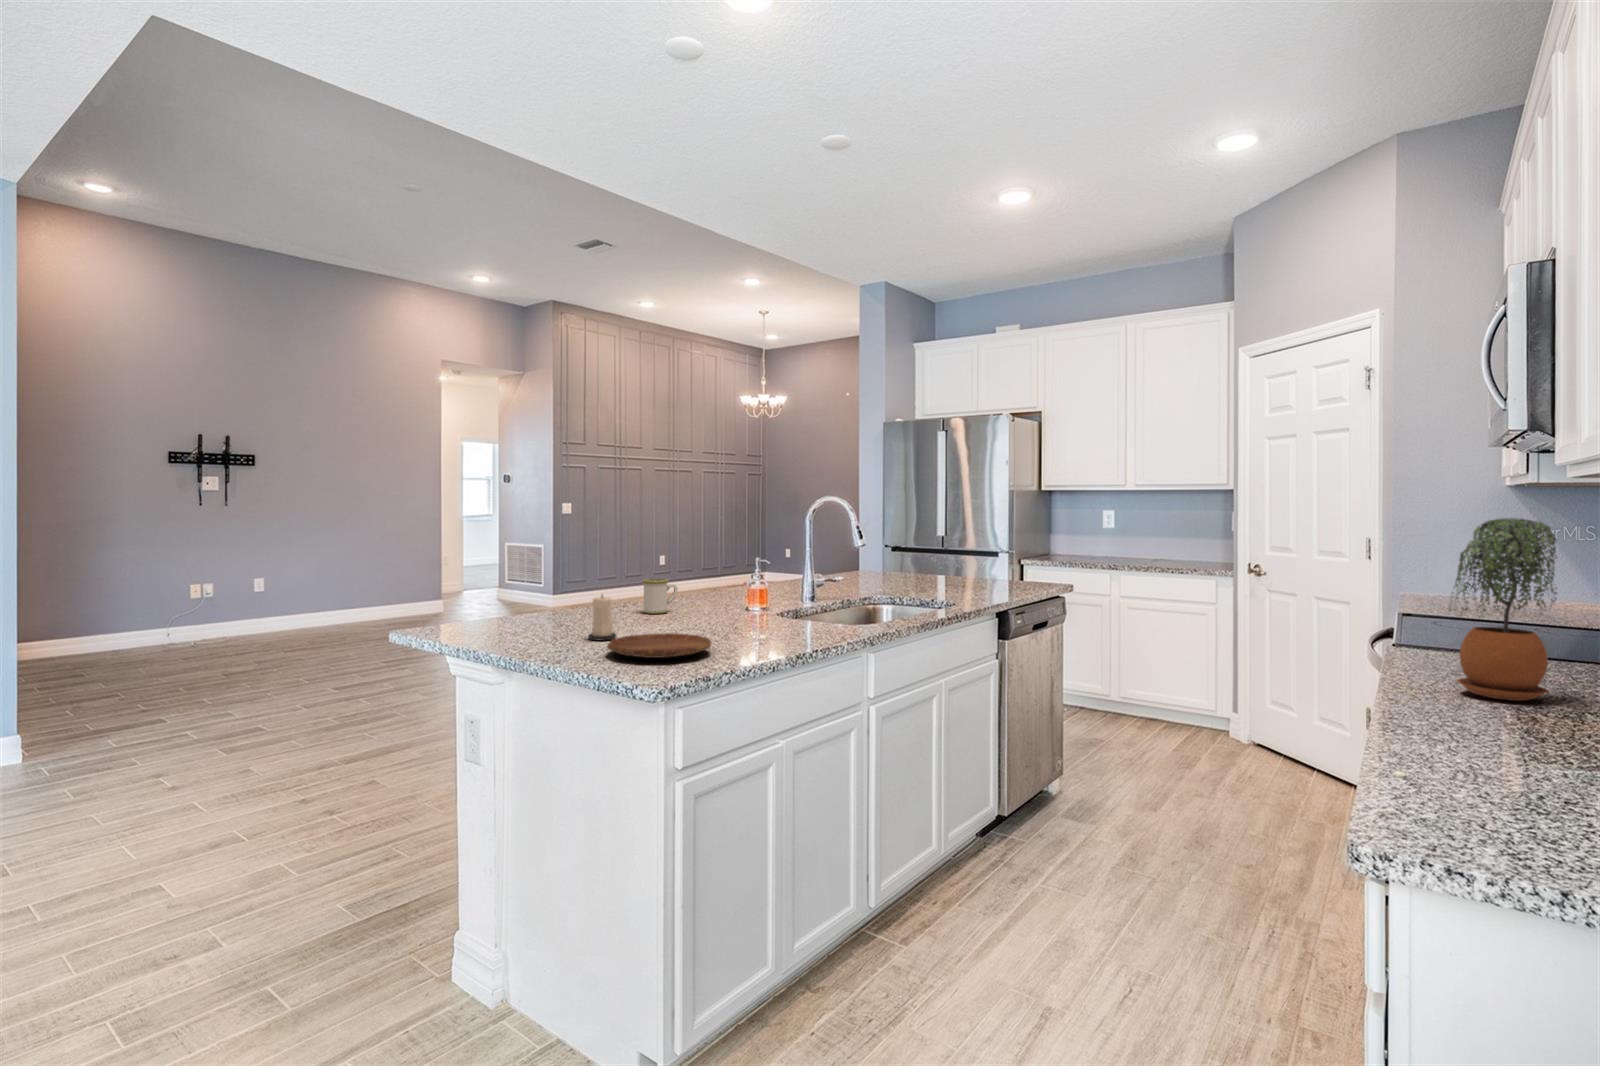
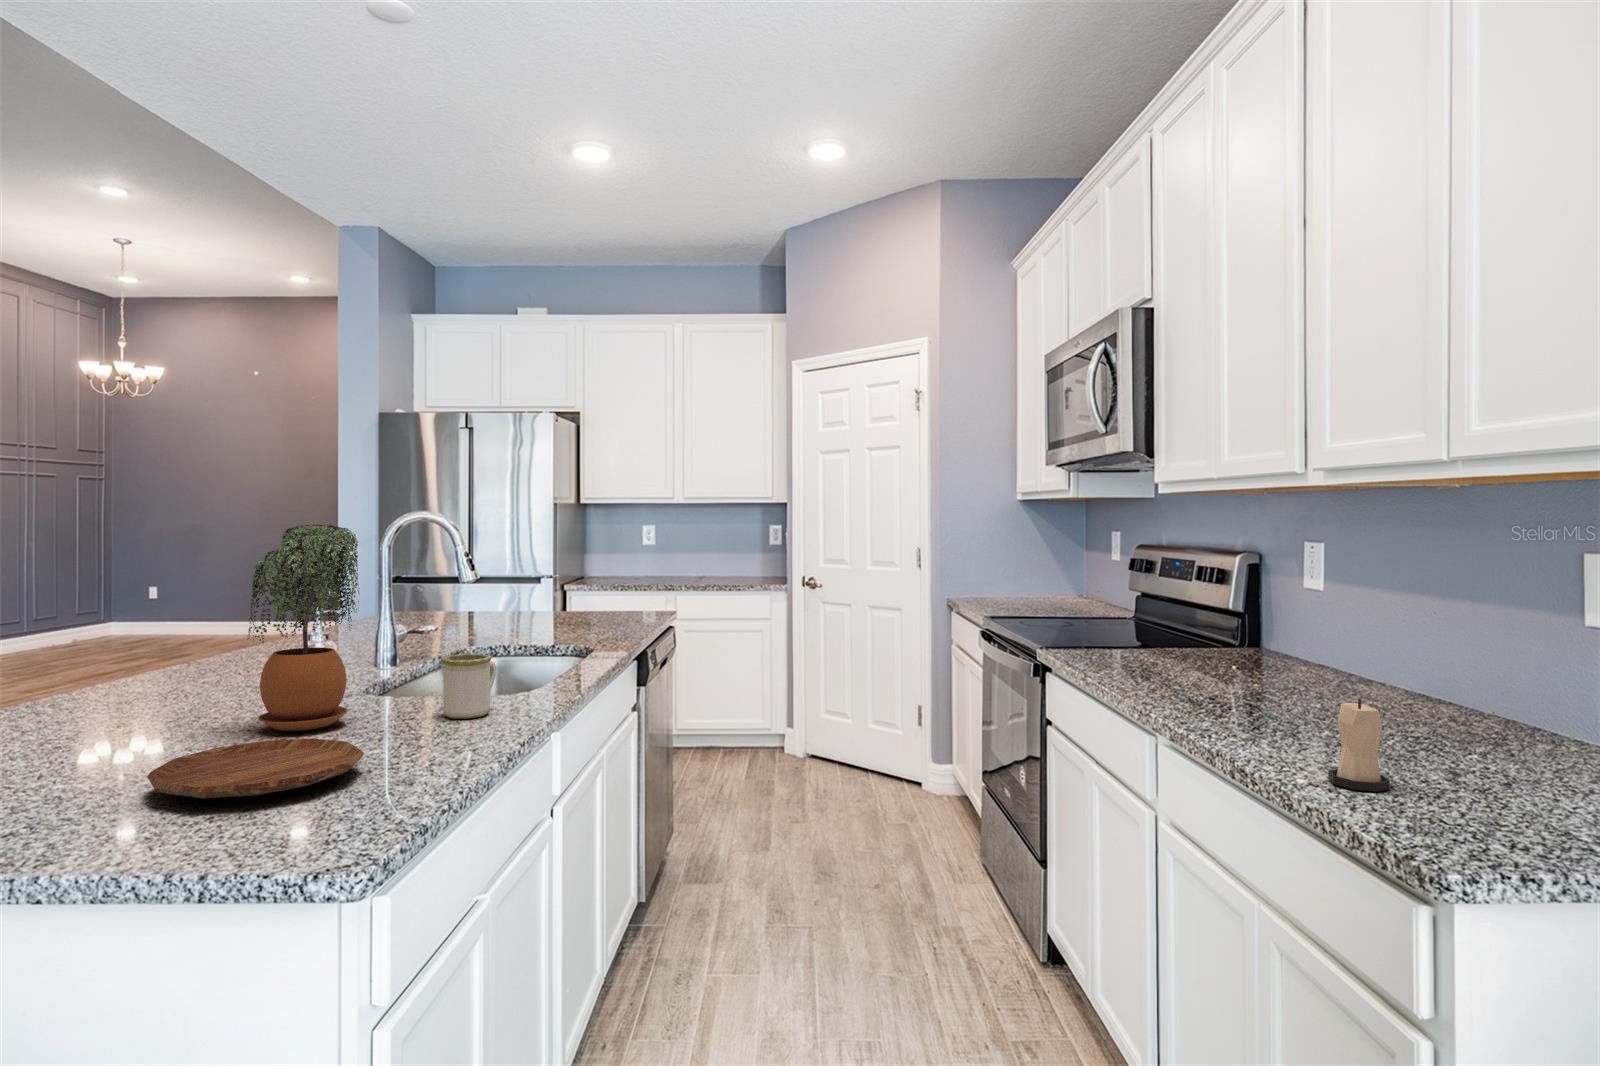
potted plant: present [1449,518,1557,701] -> present [248,525,359,731]
mug: present [643,579,678,614] -> present [442,654,497,719]
candle: present [588,595,616,641] -> present [1328,698,1390,792]

